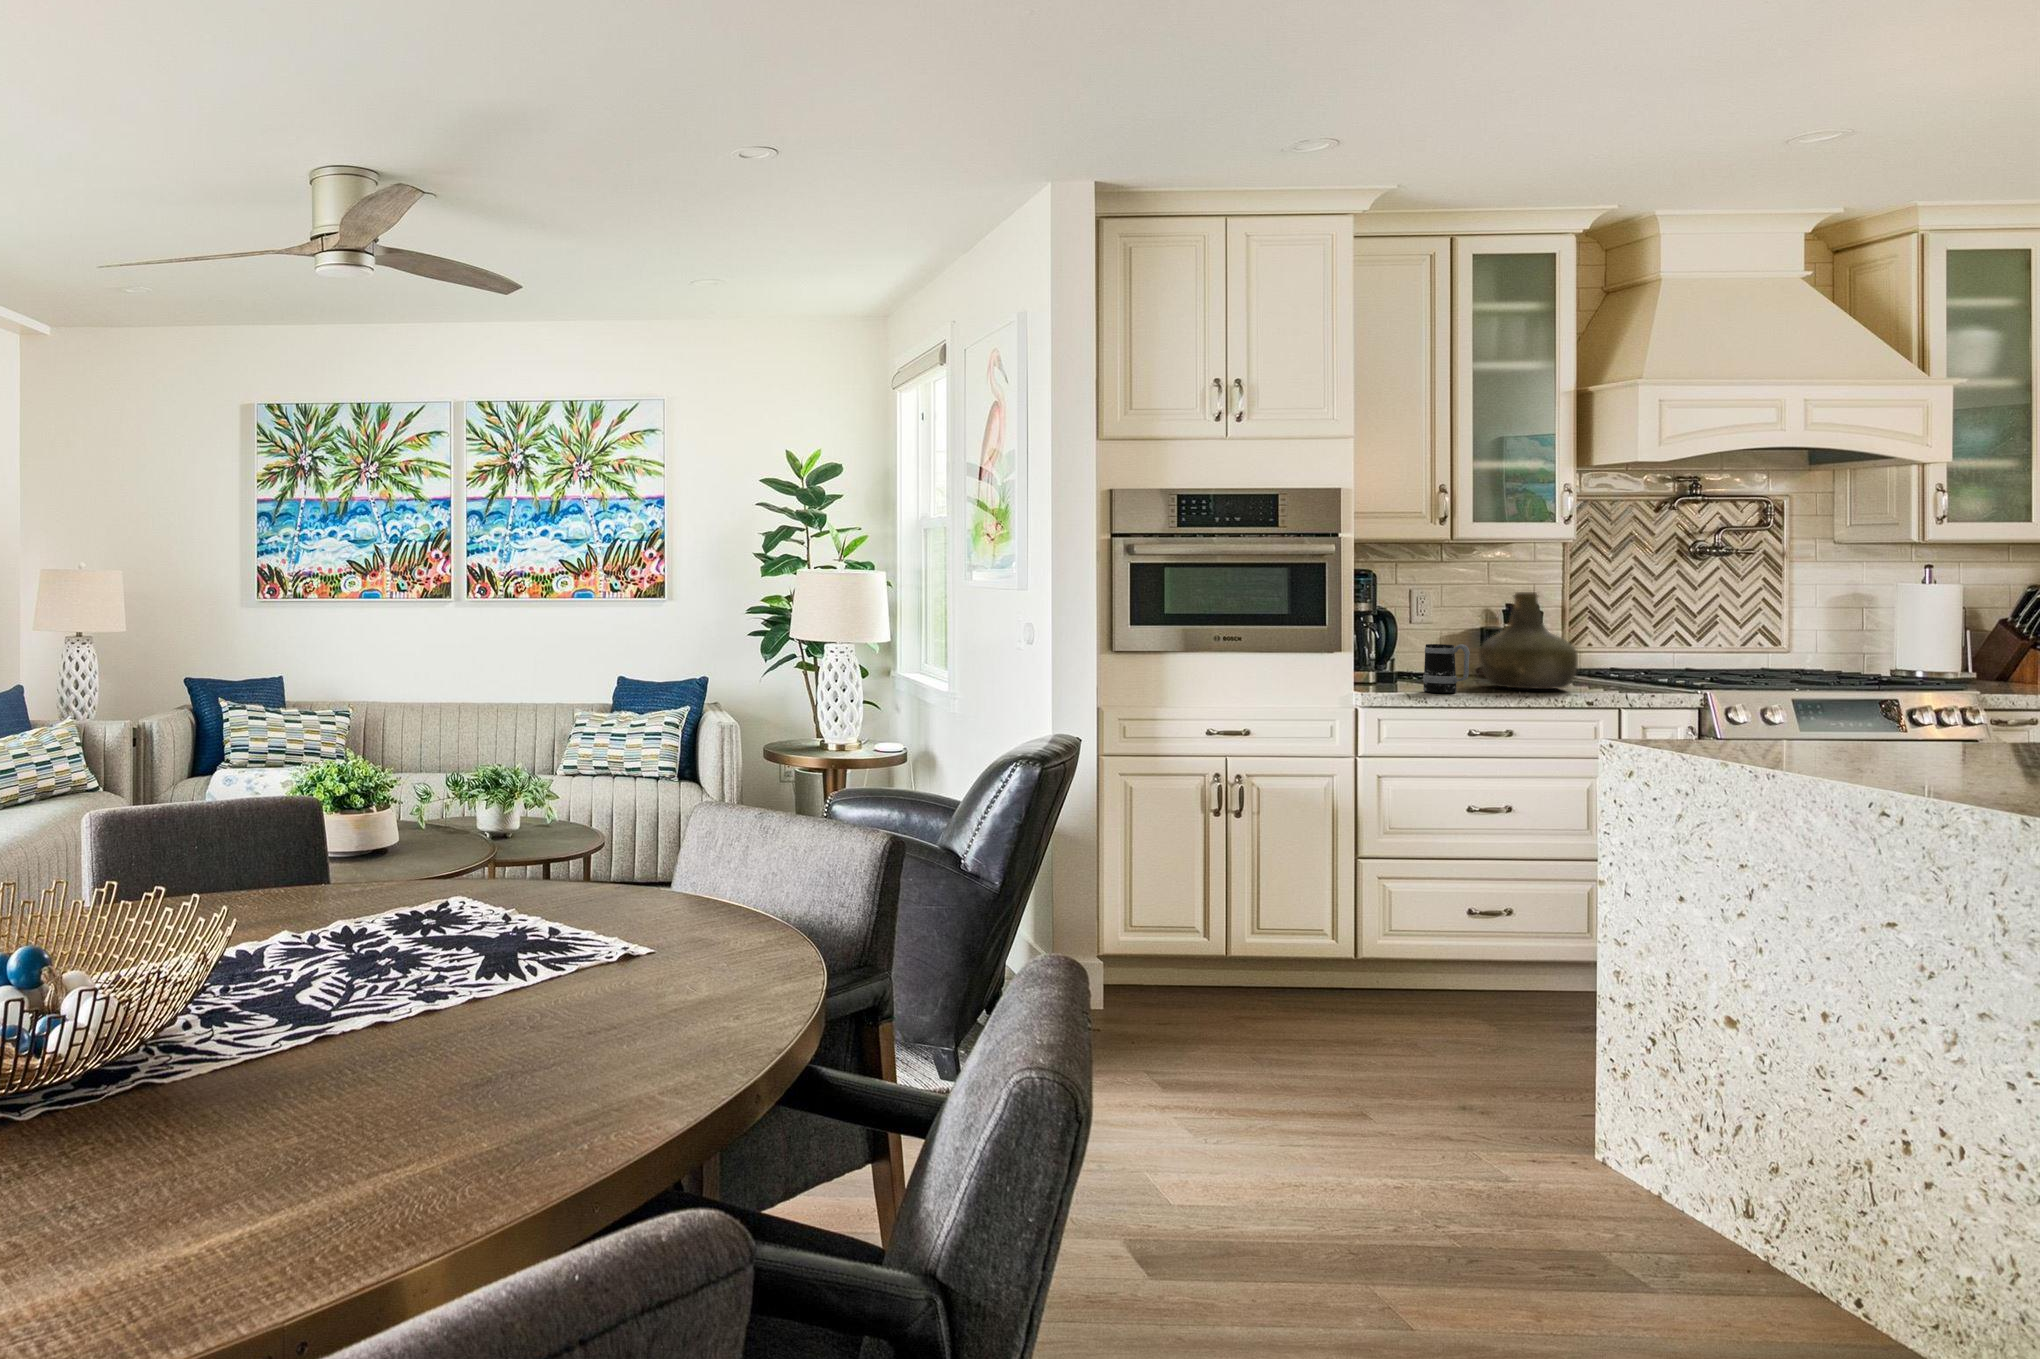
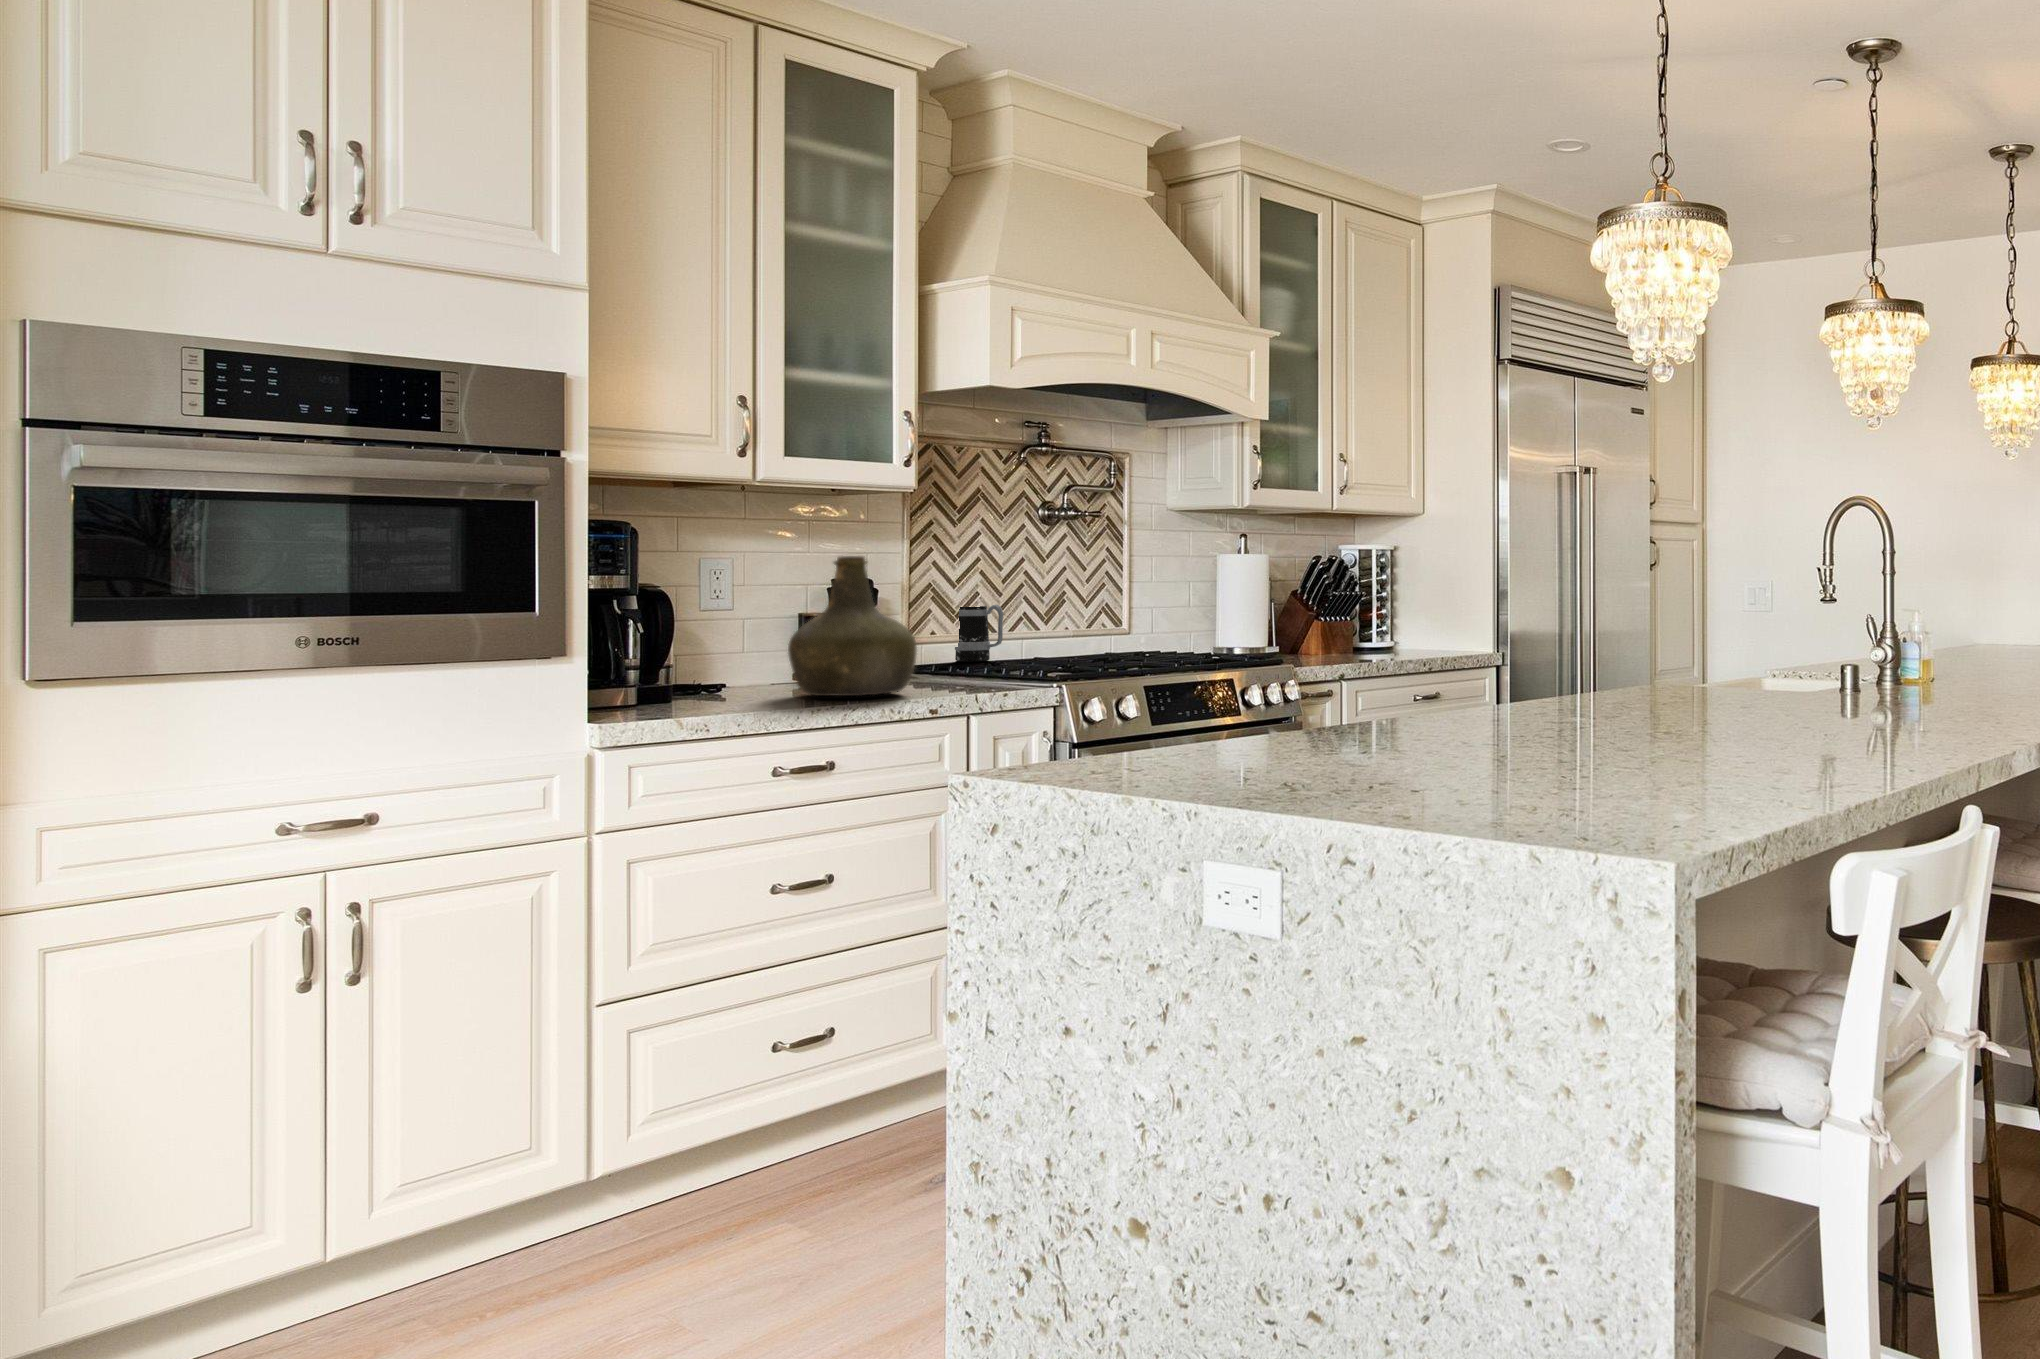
mug: present [1423,644,1470,693] -> present [955,605,1003,662]

